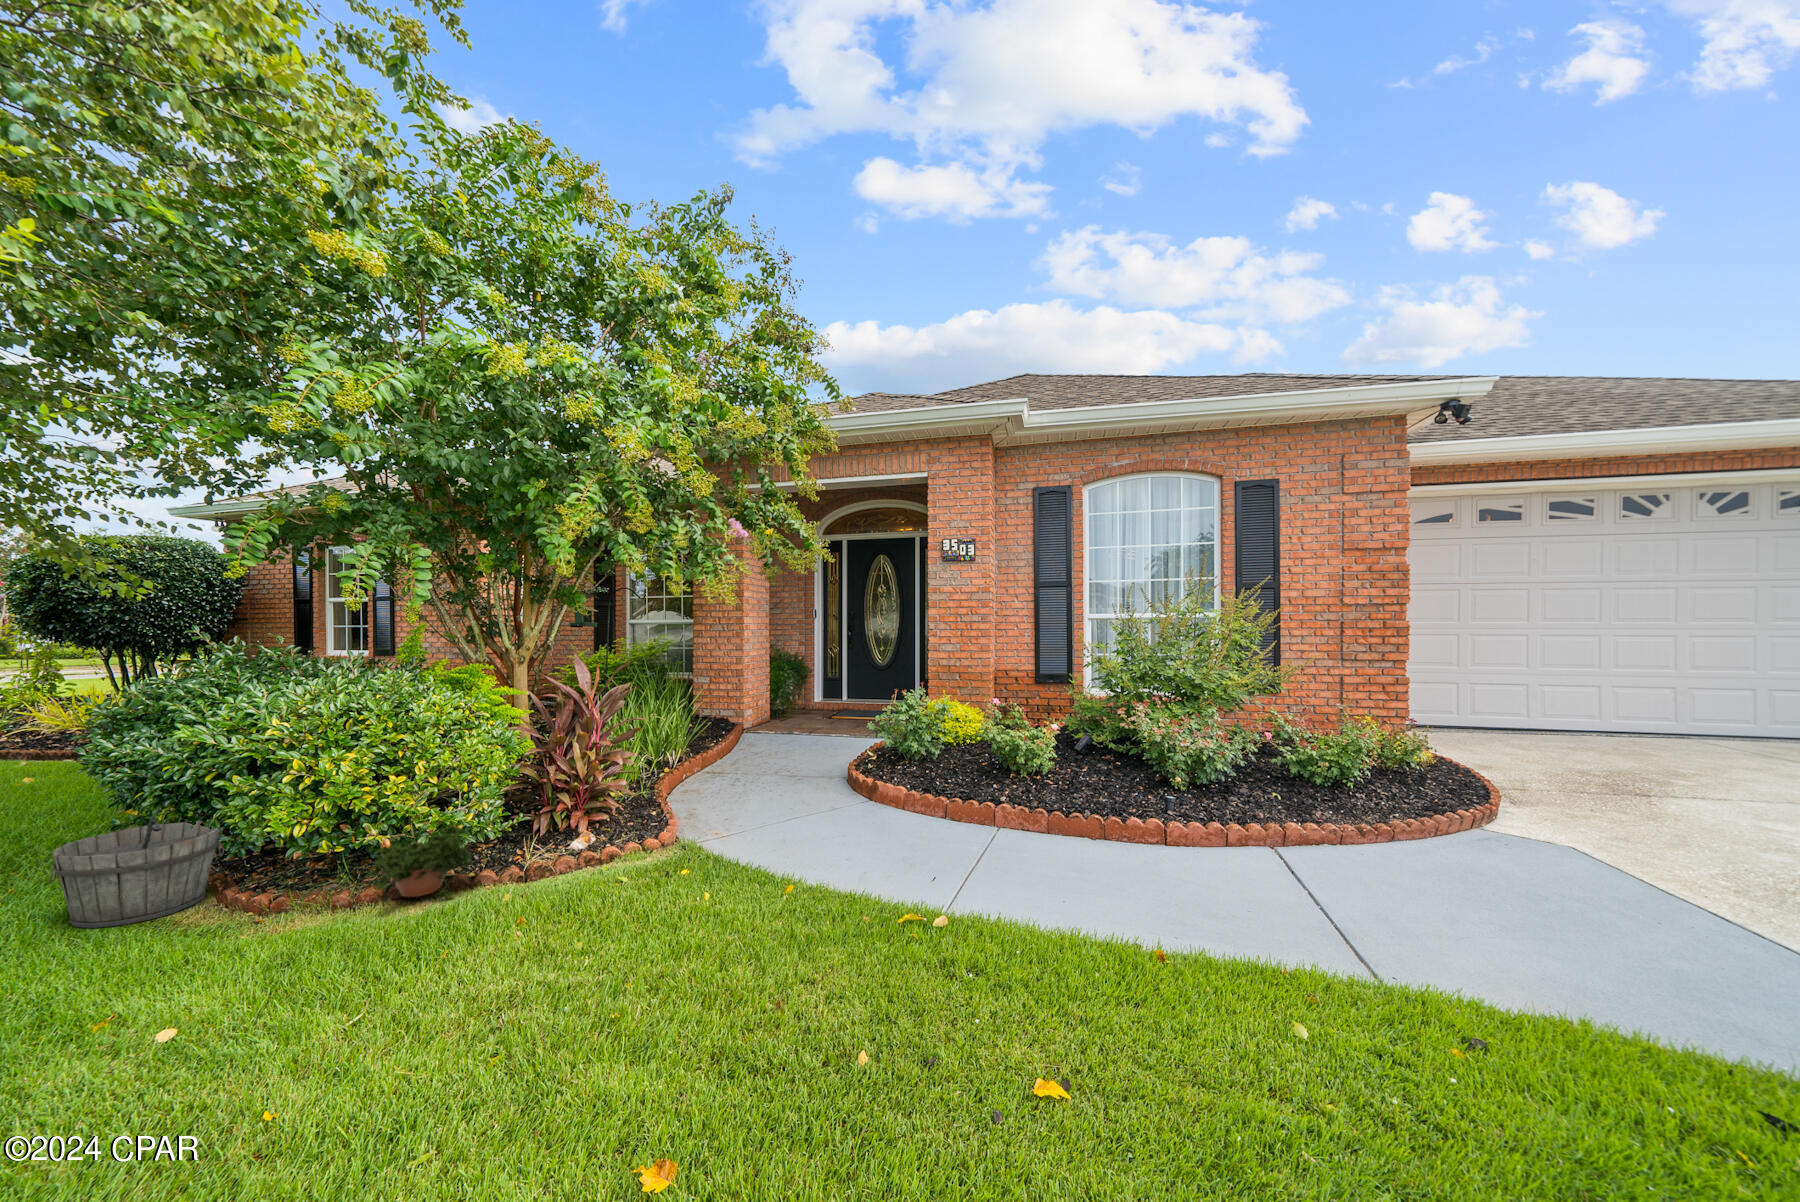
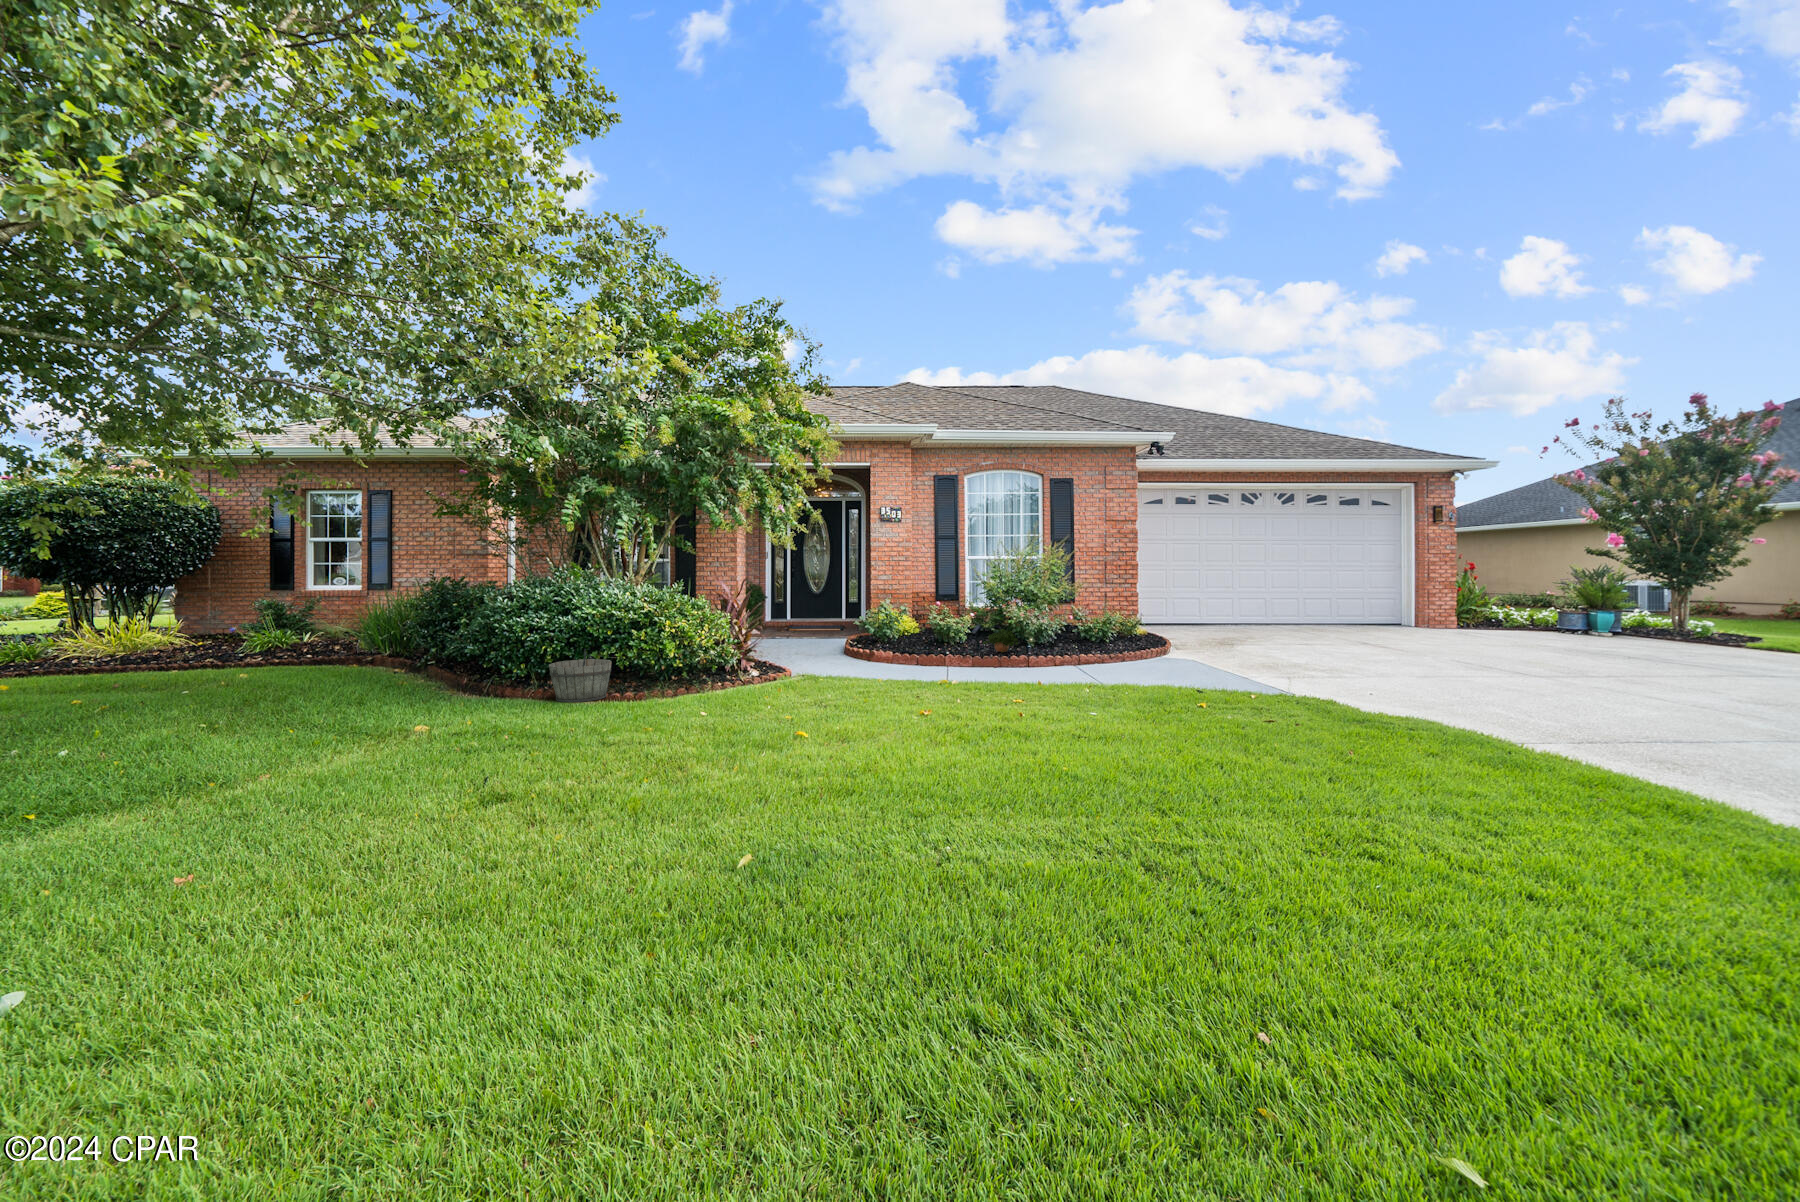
potted plant: present [368,826,471,897] -> present [984,629,1018,653]

